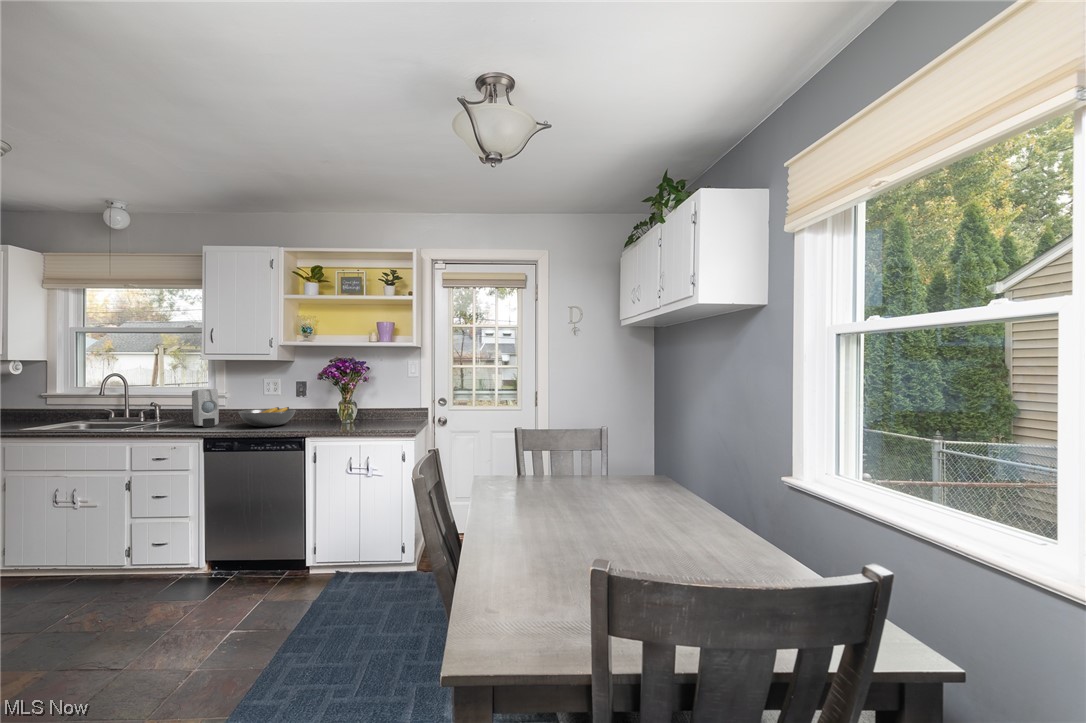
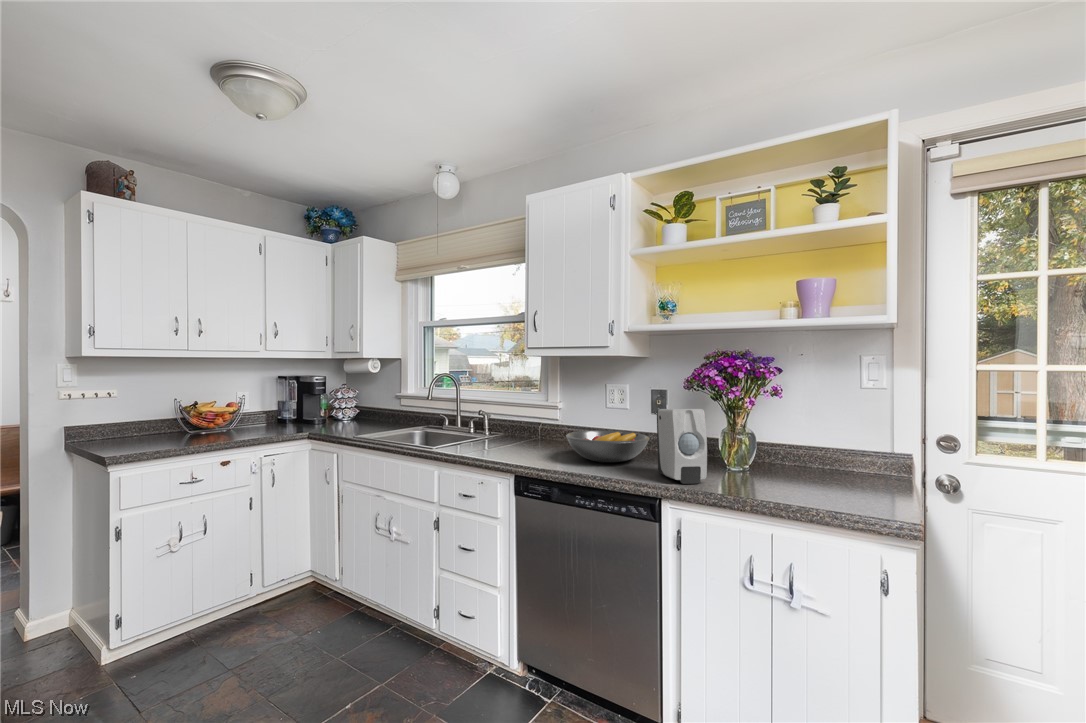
soap dispenser: present [192,389,219,427] -> present [657,409,707,484]

